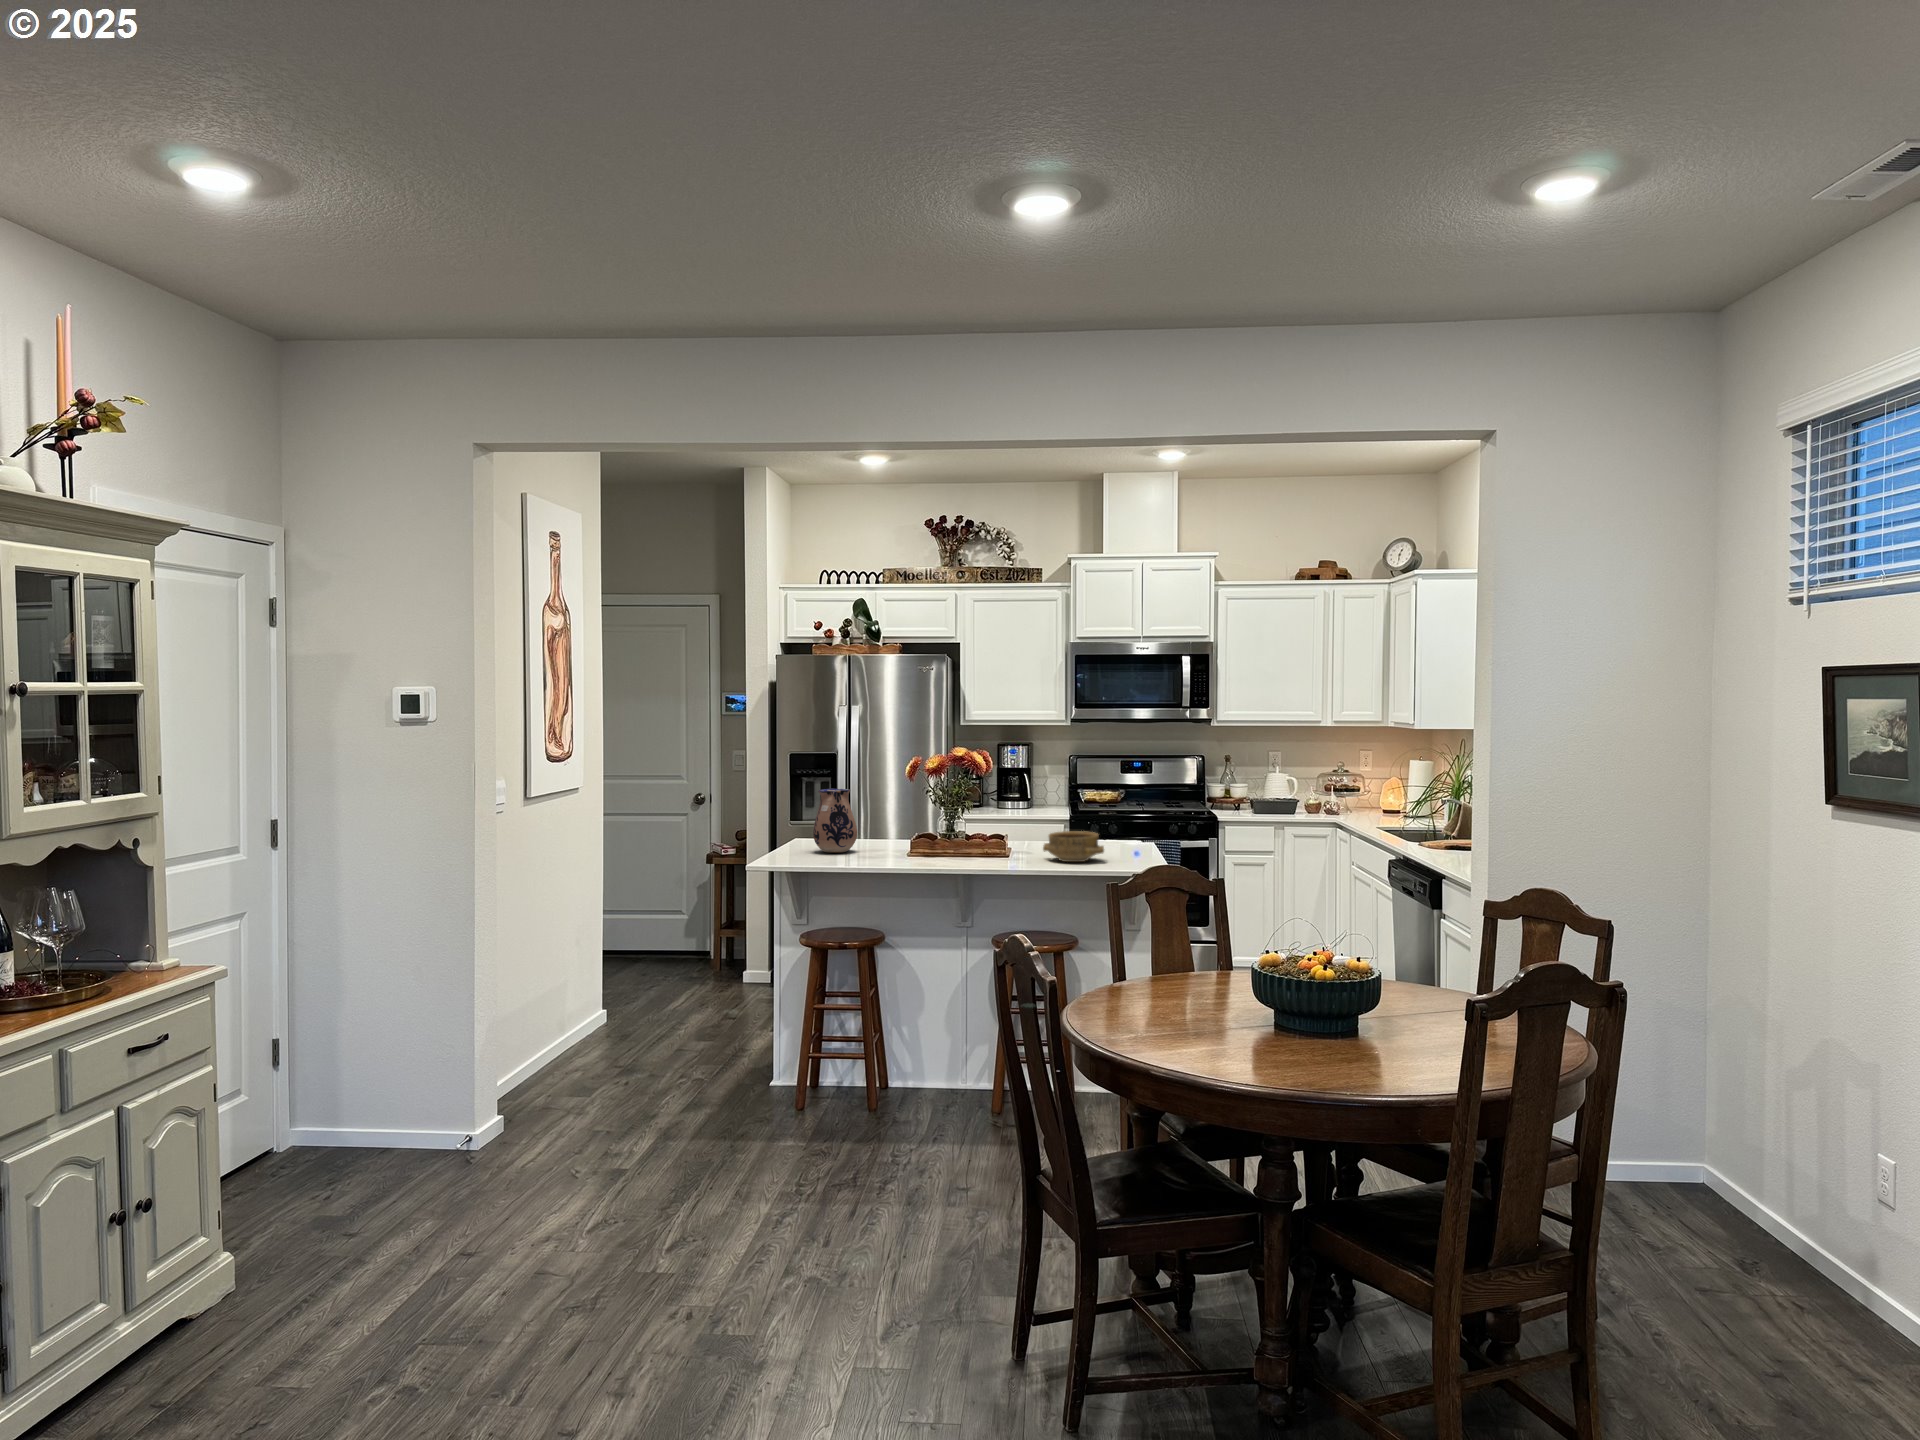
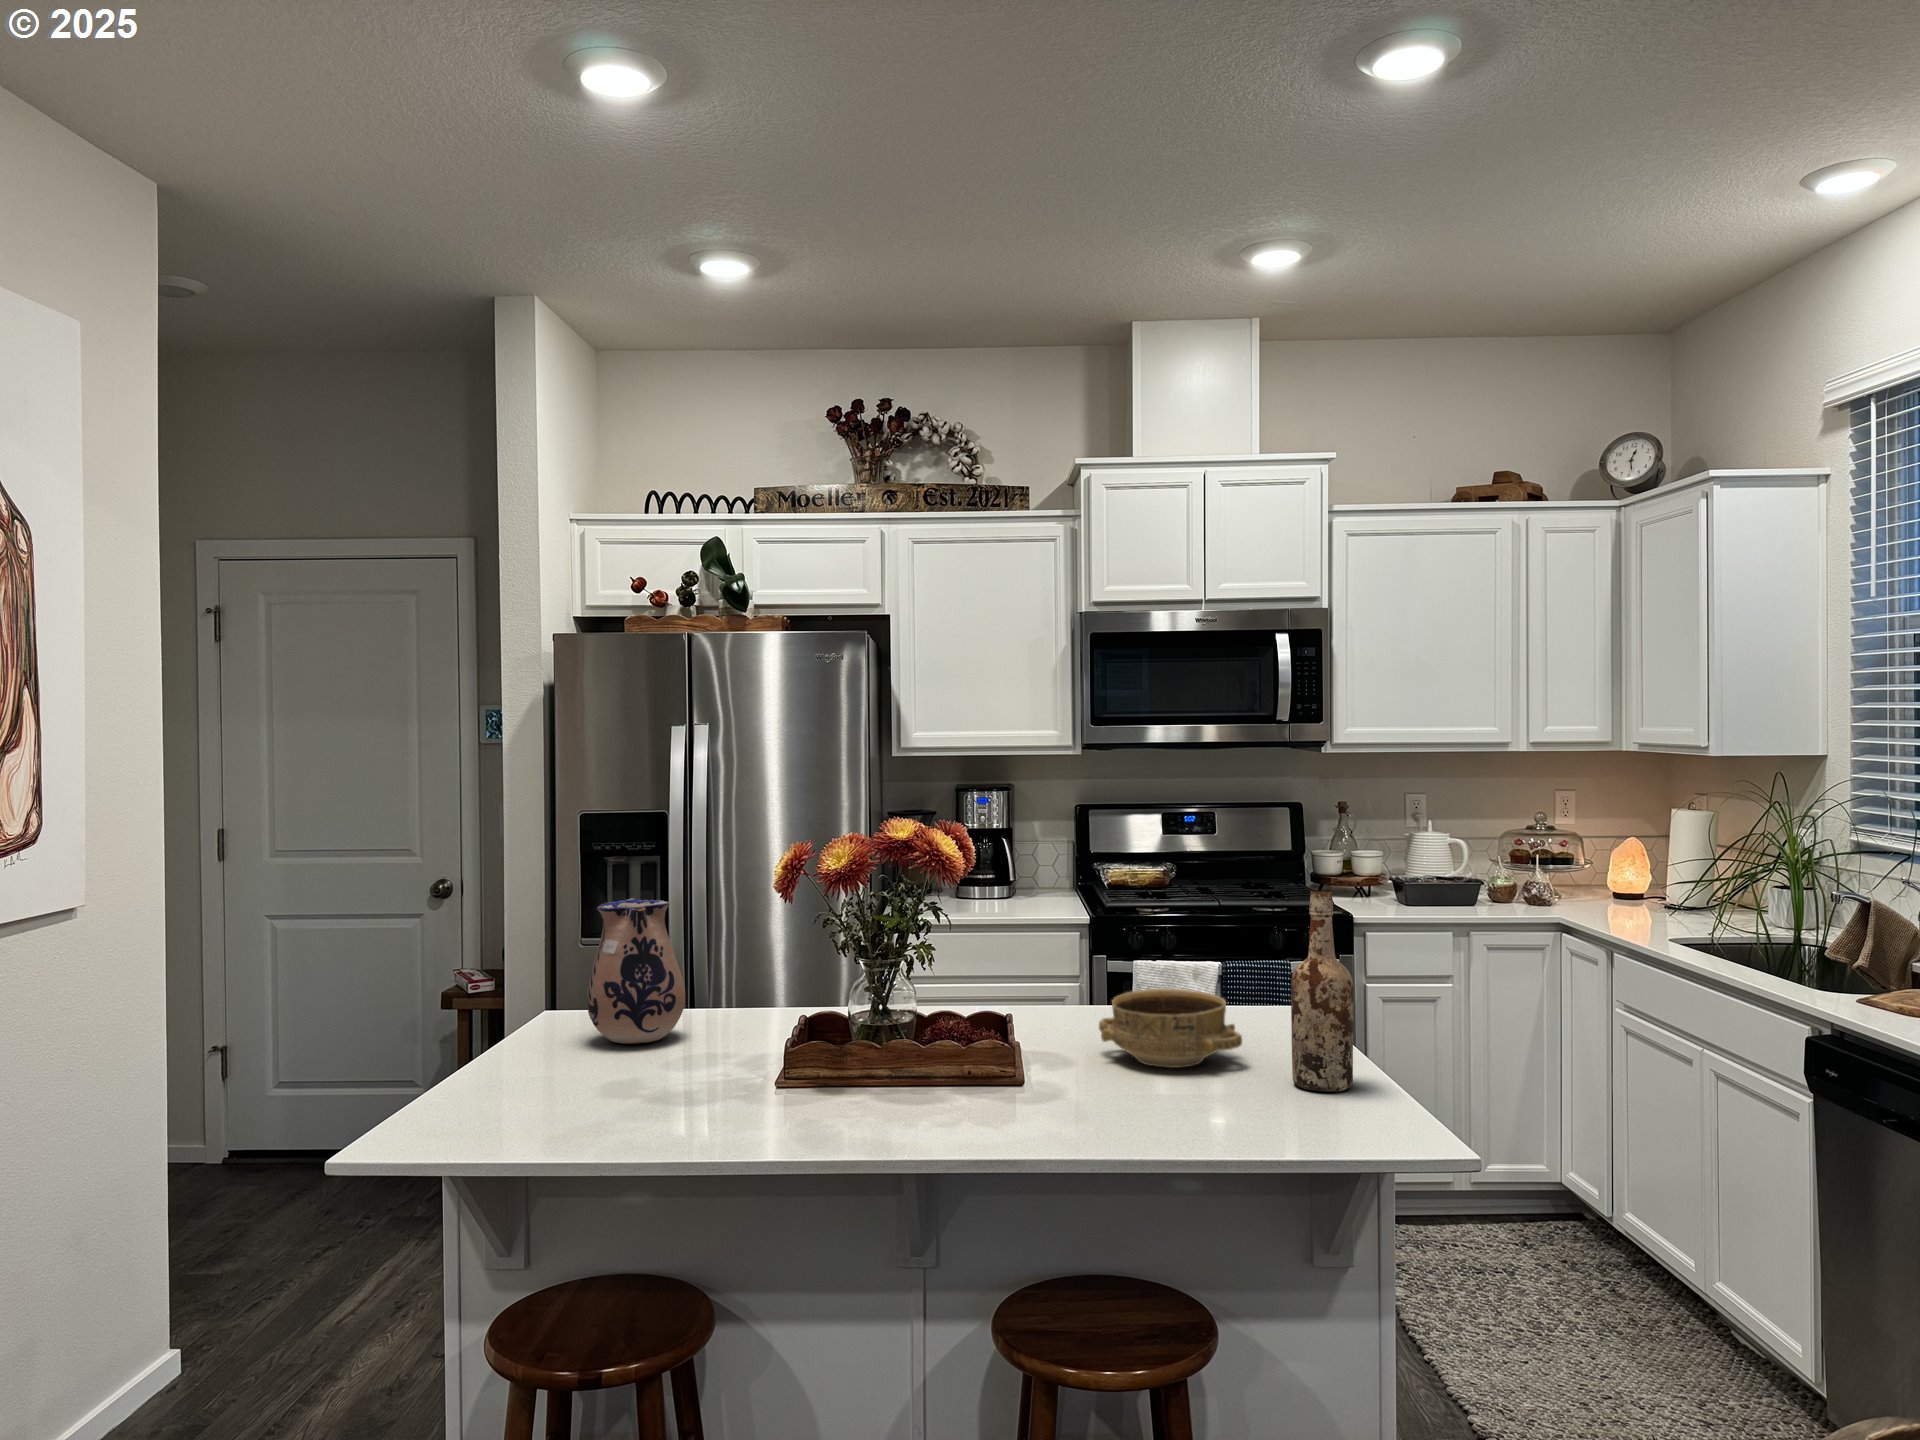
wine bottle: none [1121,784,1147,868] -> present [1291,890,1353,1092]

